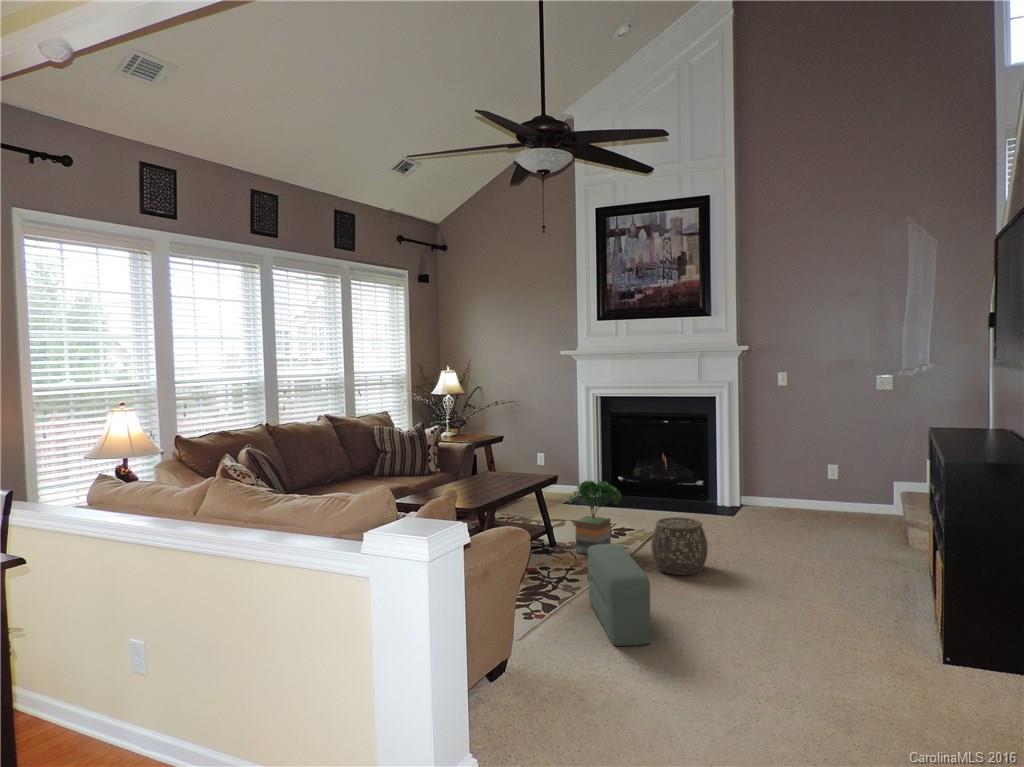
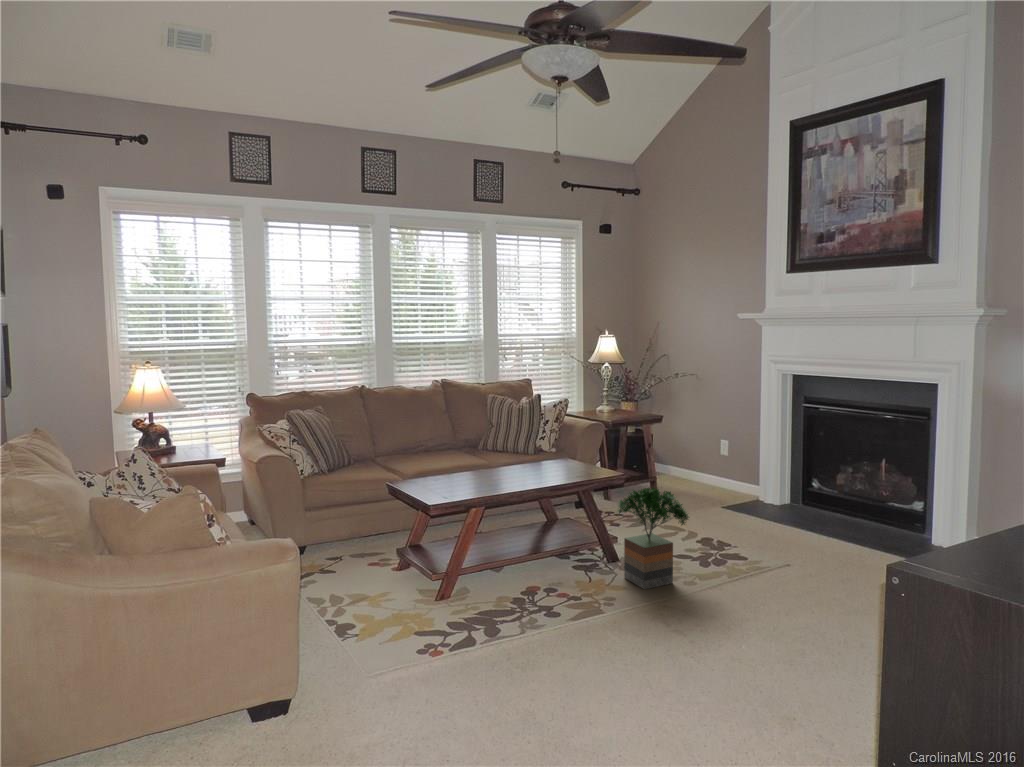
woven basket: present [651,517,708,575] -> none [673,558,757,650]
pouf: present [588,544,650,646] -> none [443,580,565,740]

